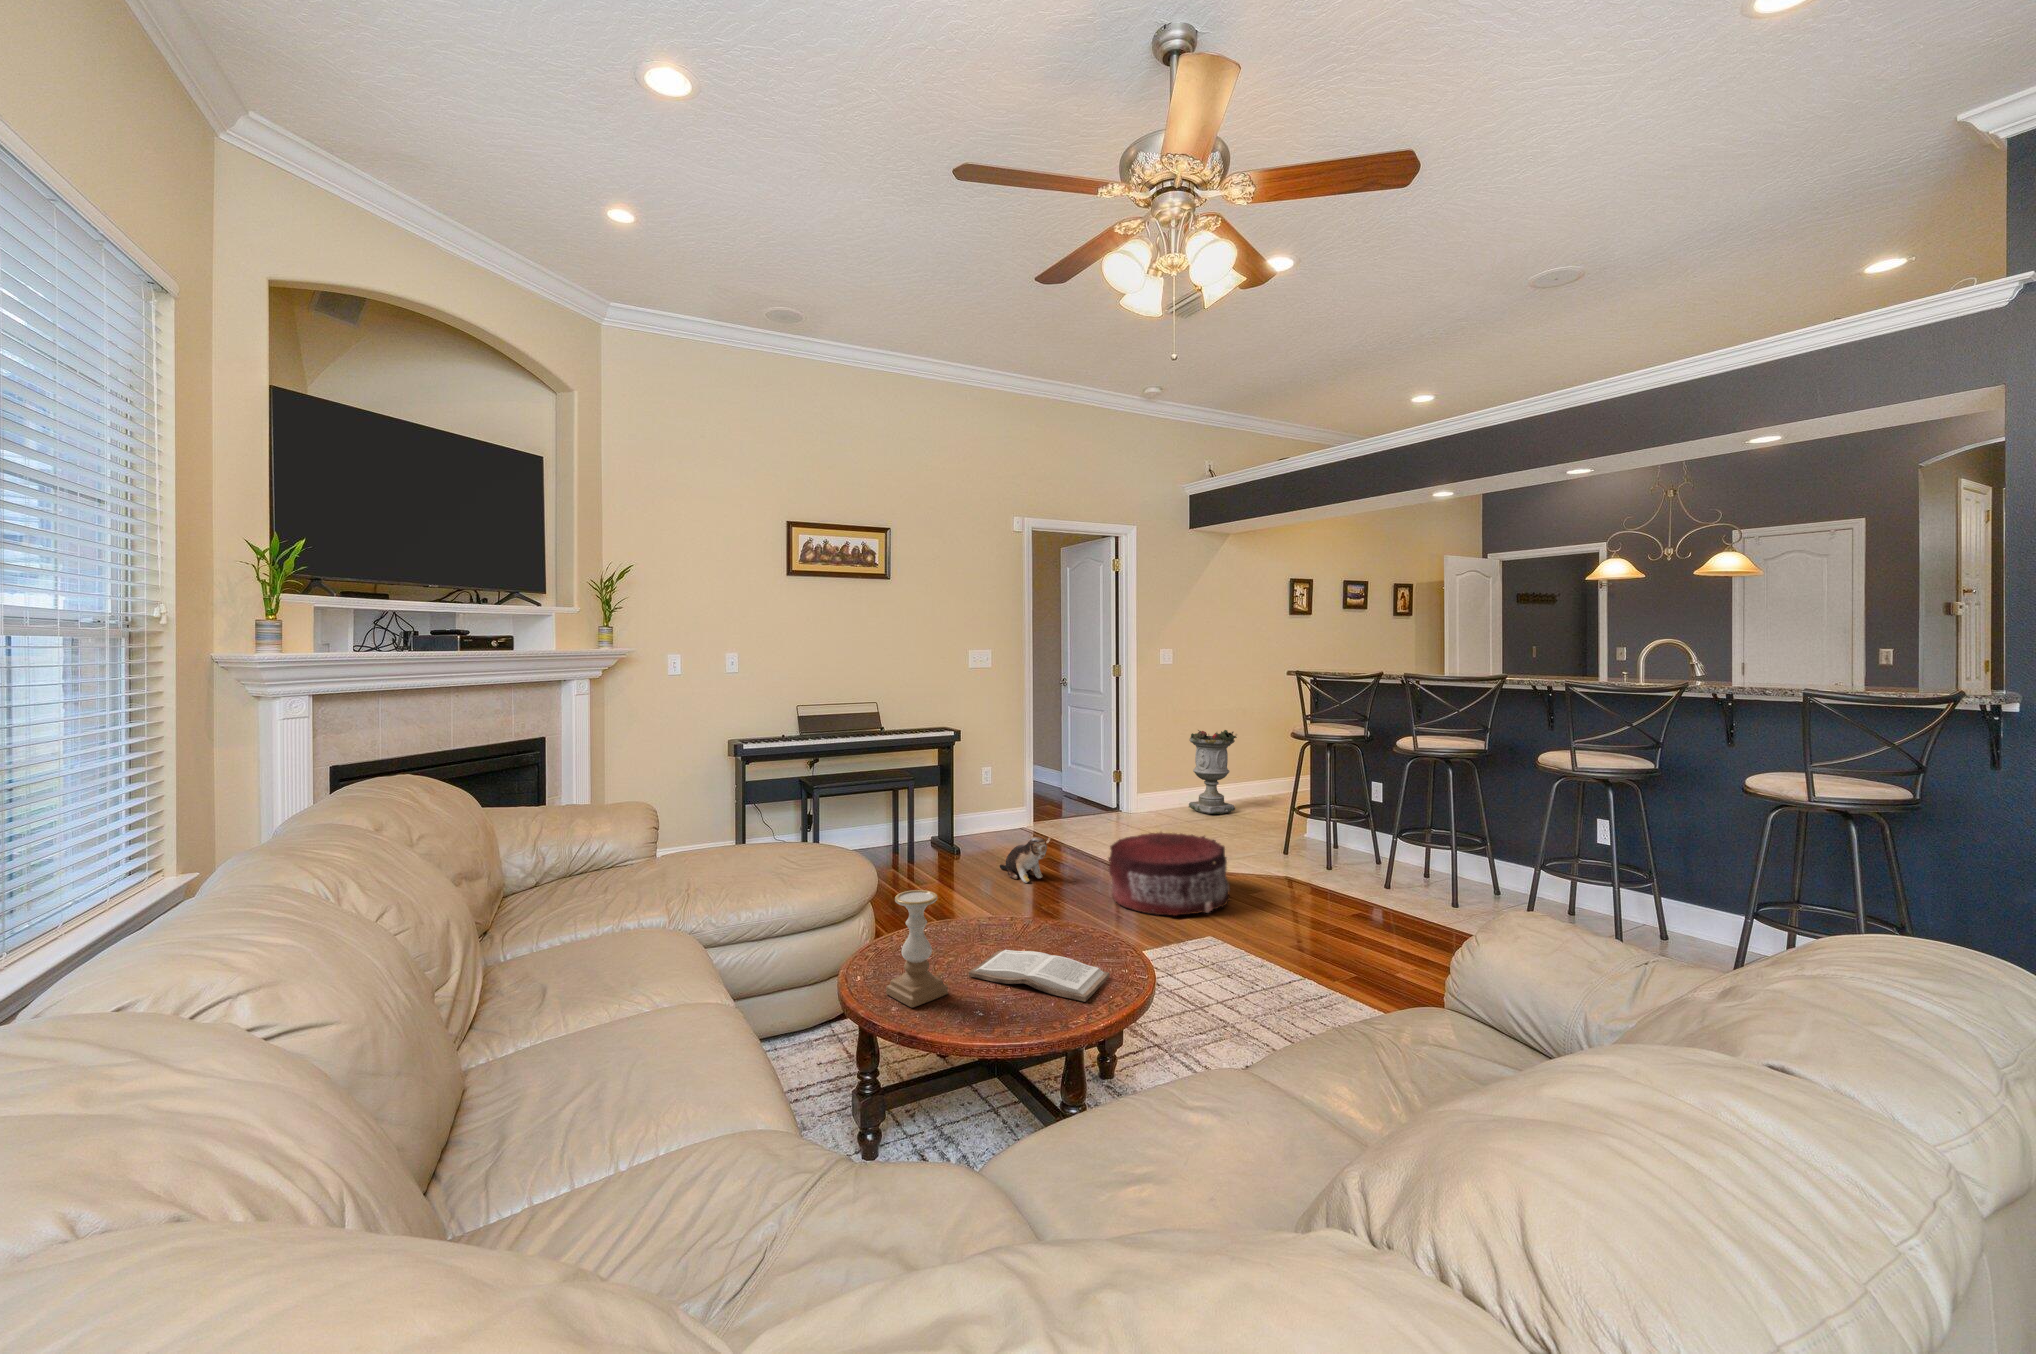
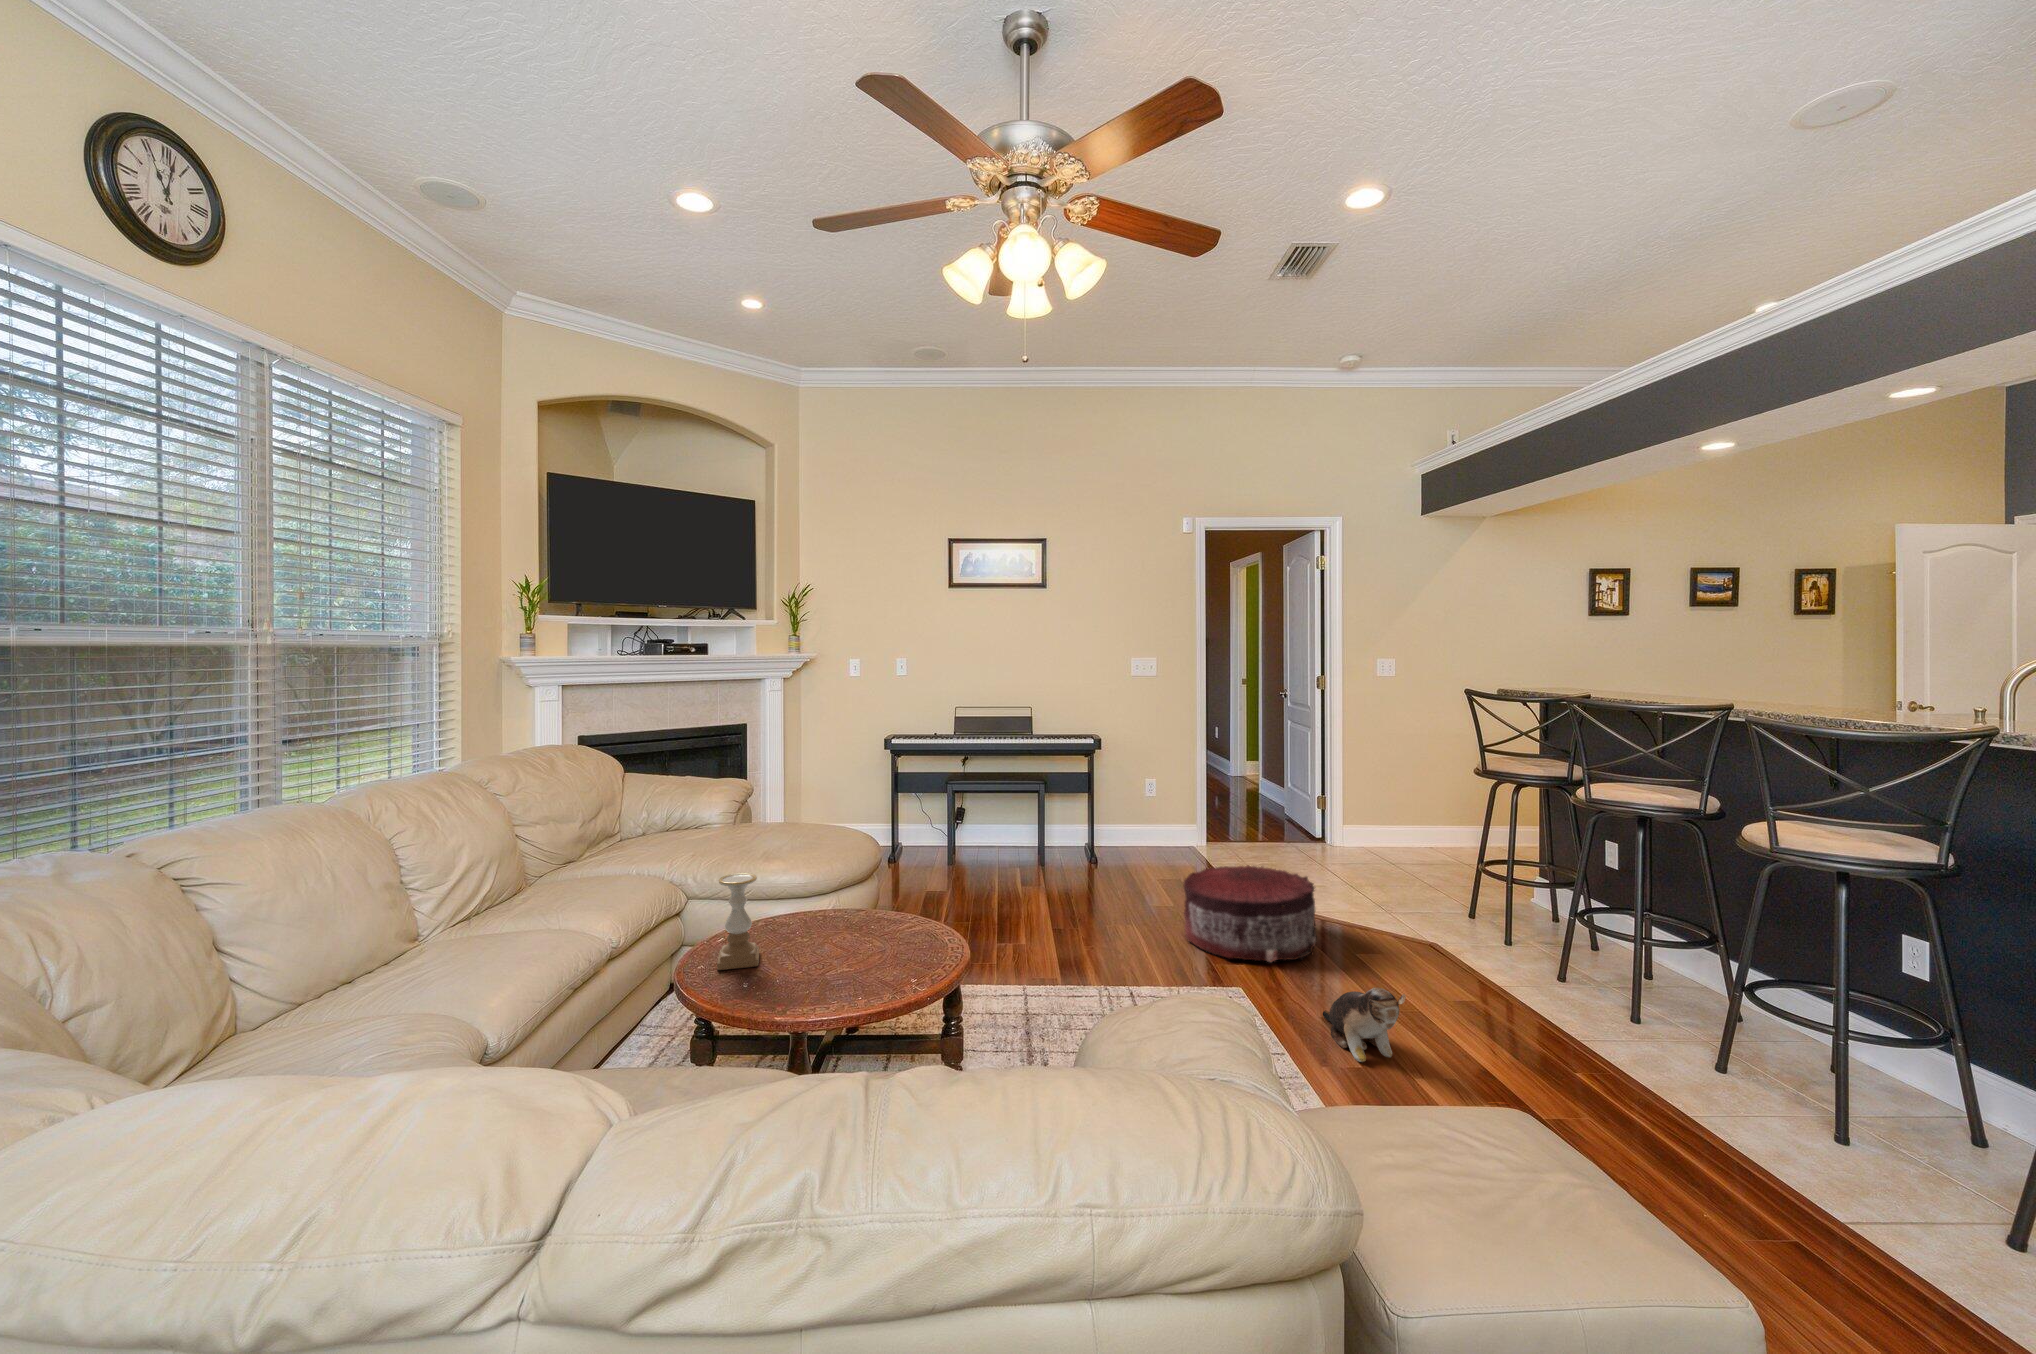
planter: present [1189,730,1237,814] -> none [1413,755,1478,859]
plush toy: present [1000,837,1050,883] -> present [1323,987,1406,1062]
book: present [969,950,1110,1002] -> none [794,941,894,996]

